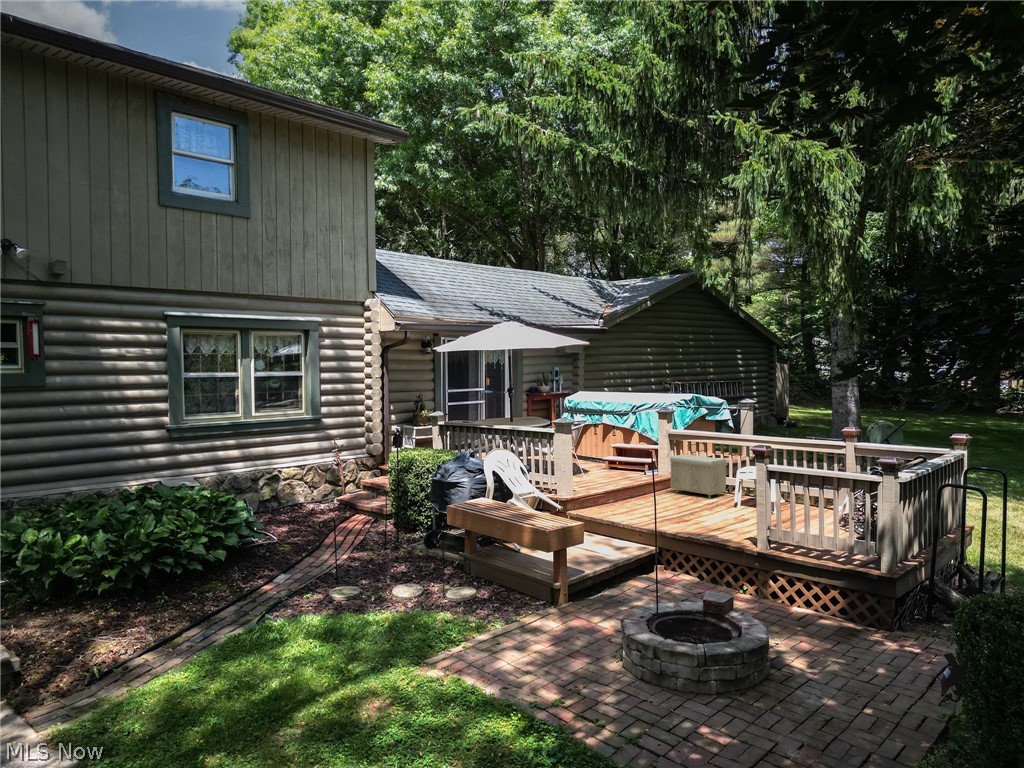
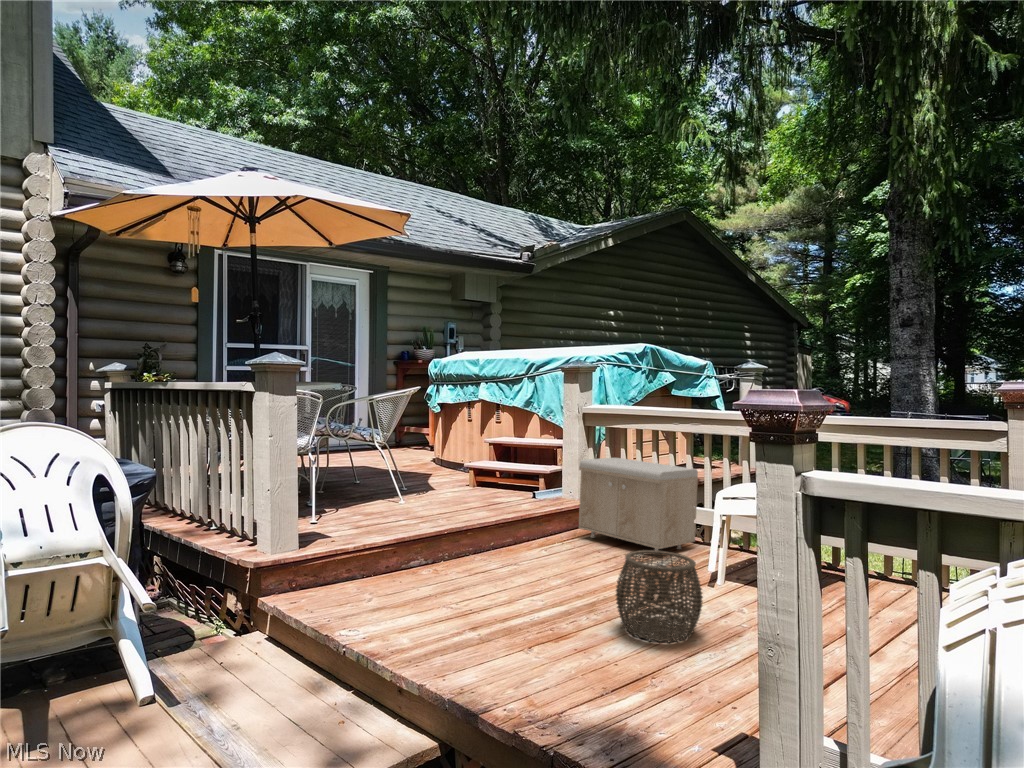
woven basket: none [705,492,737,522] -> present [616,550,703,642]

